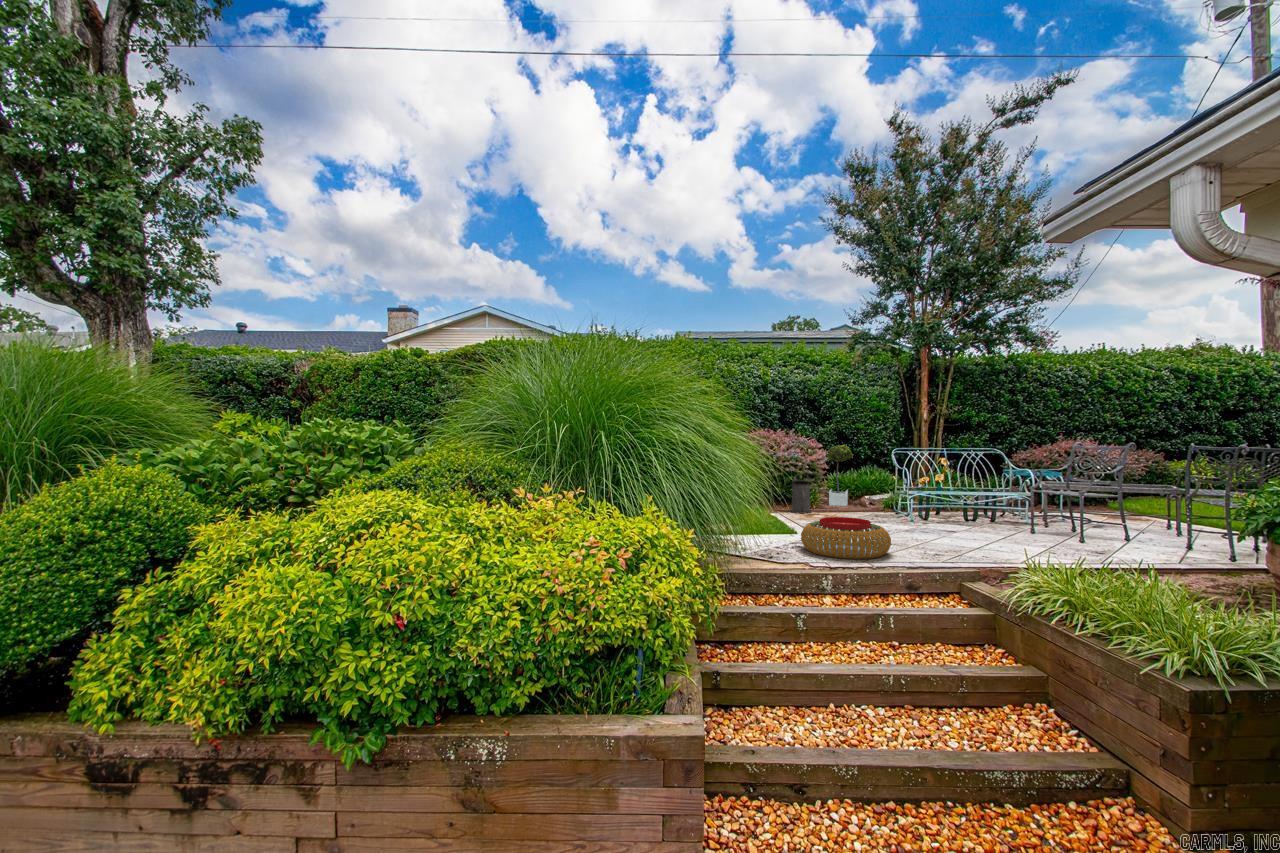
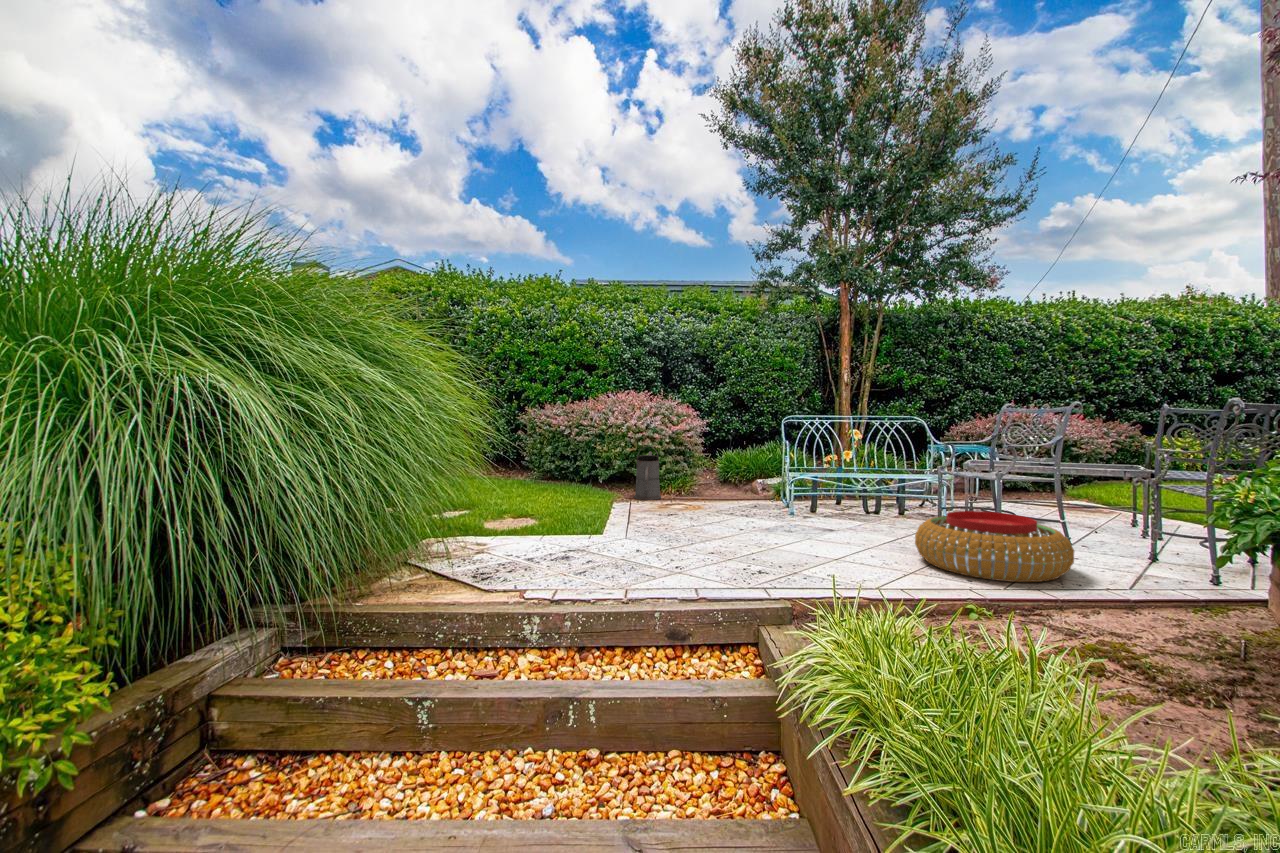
potted tree: present [826,444,853,506] -> none [698,408,732,490]
pouf: present [801,517,891,559] -> present [915,511,1074,582]

